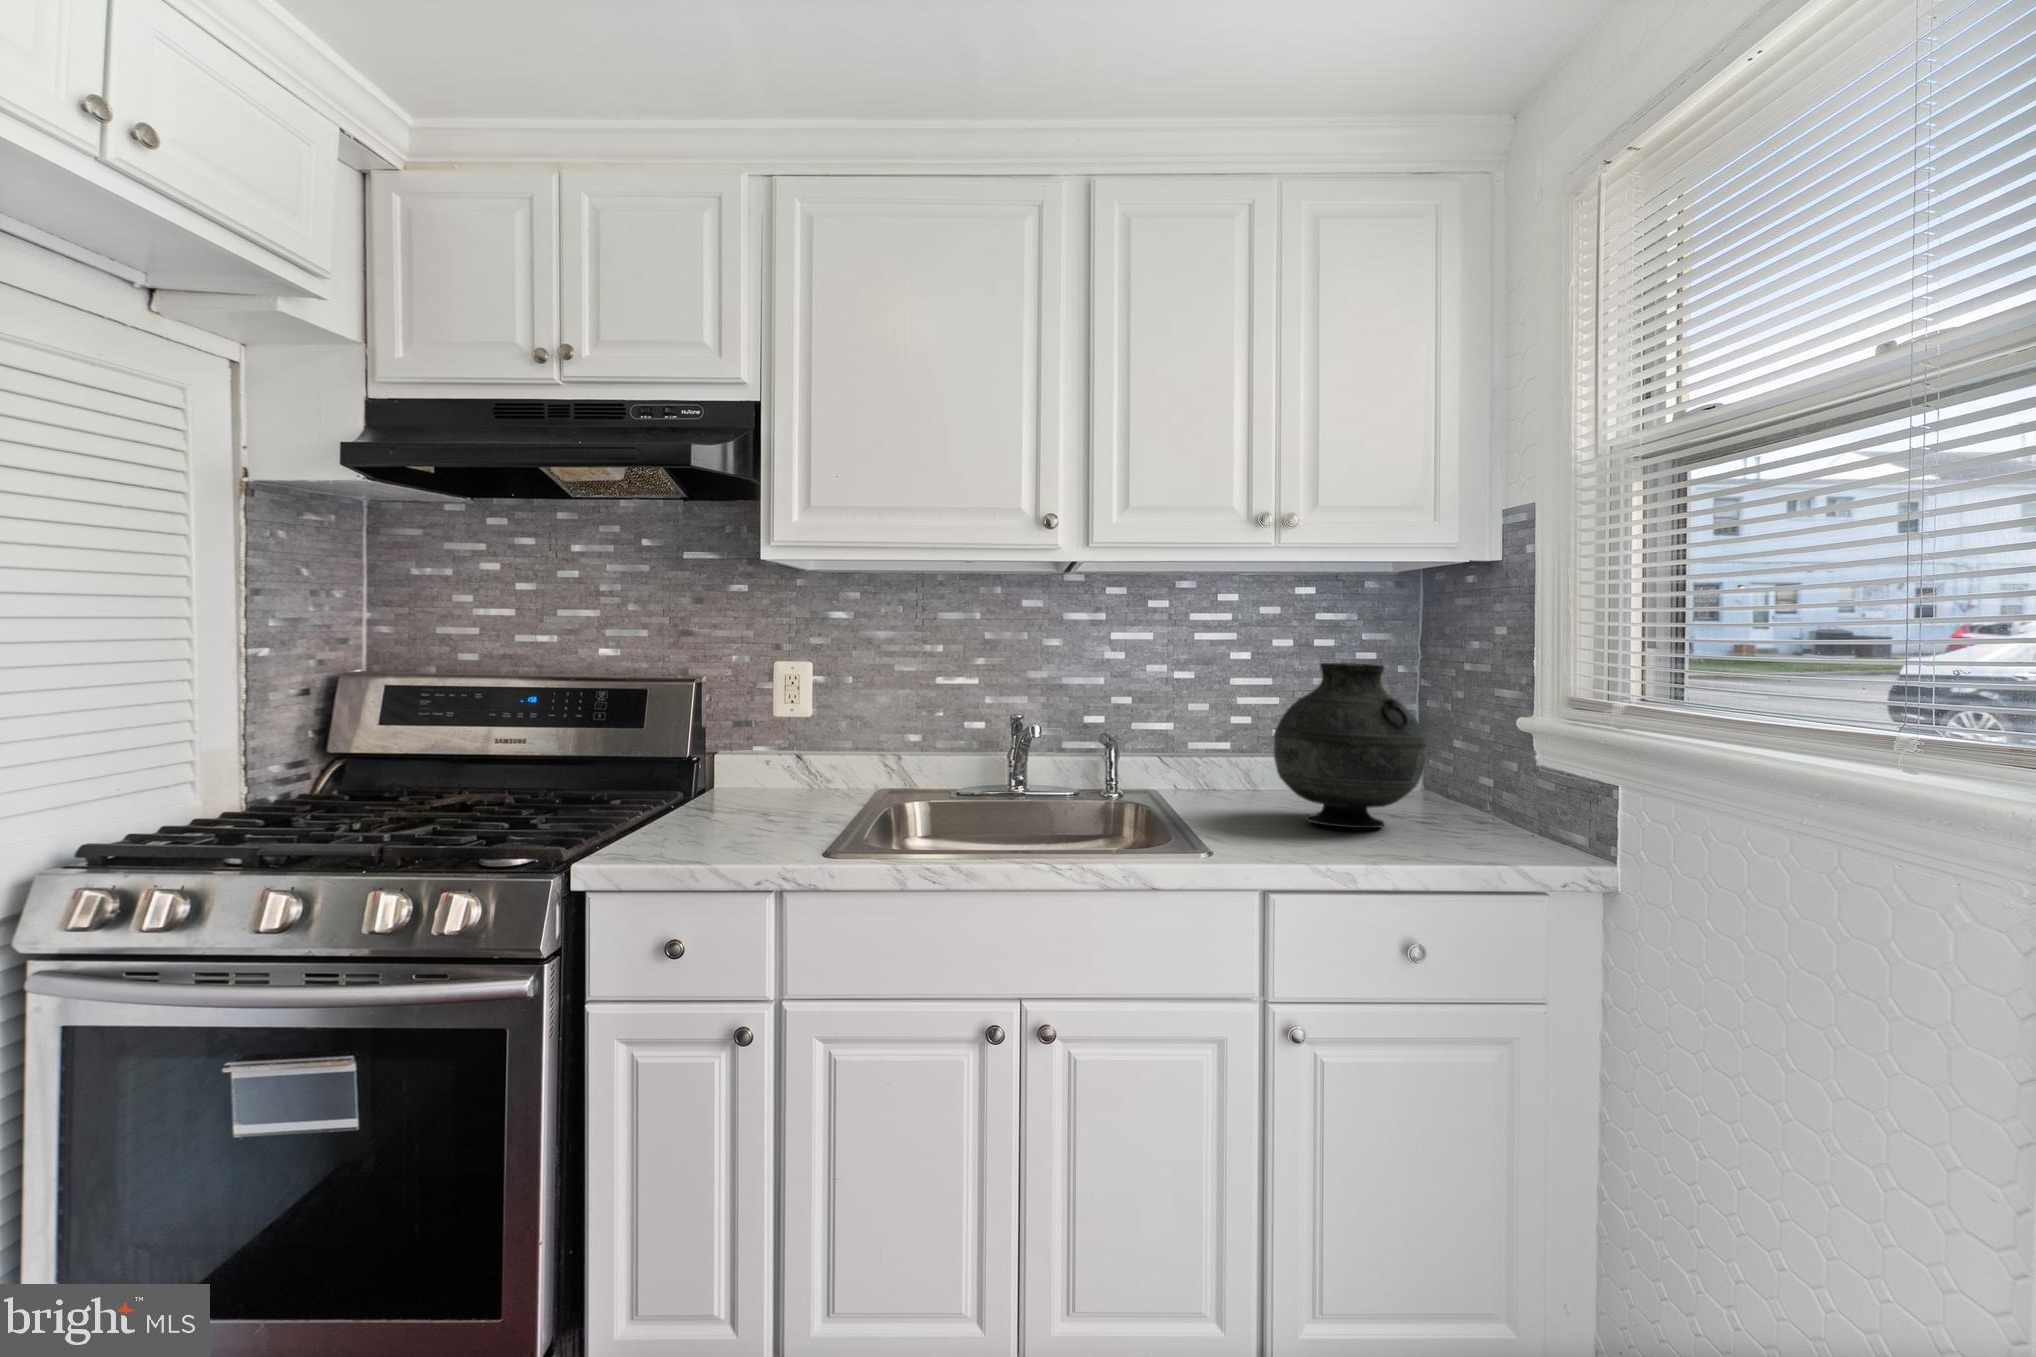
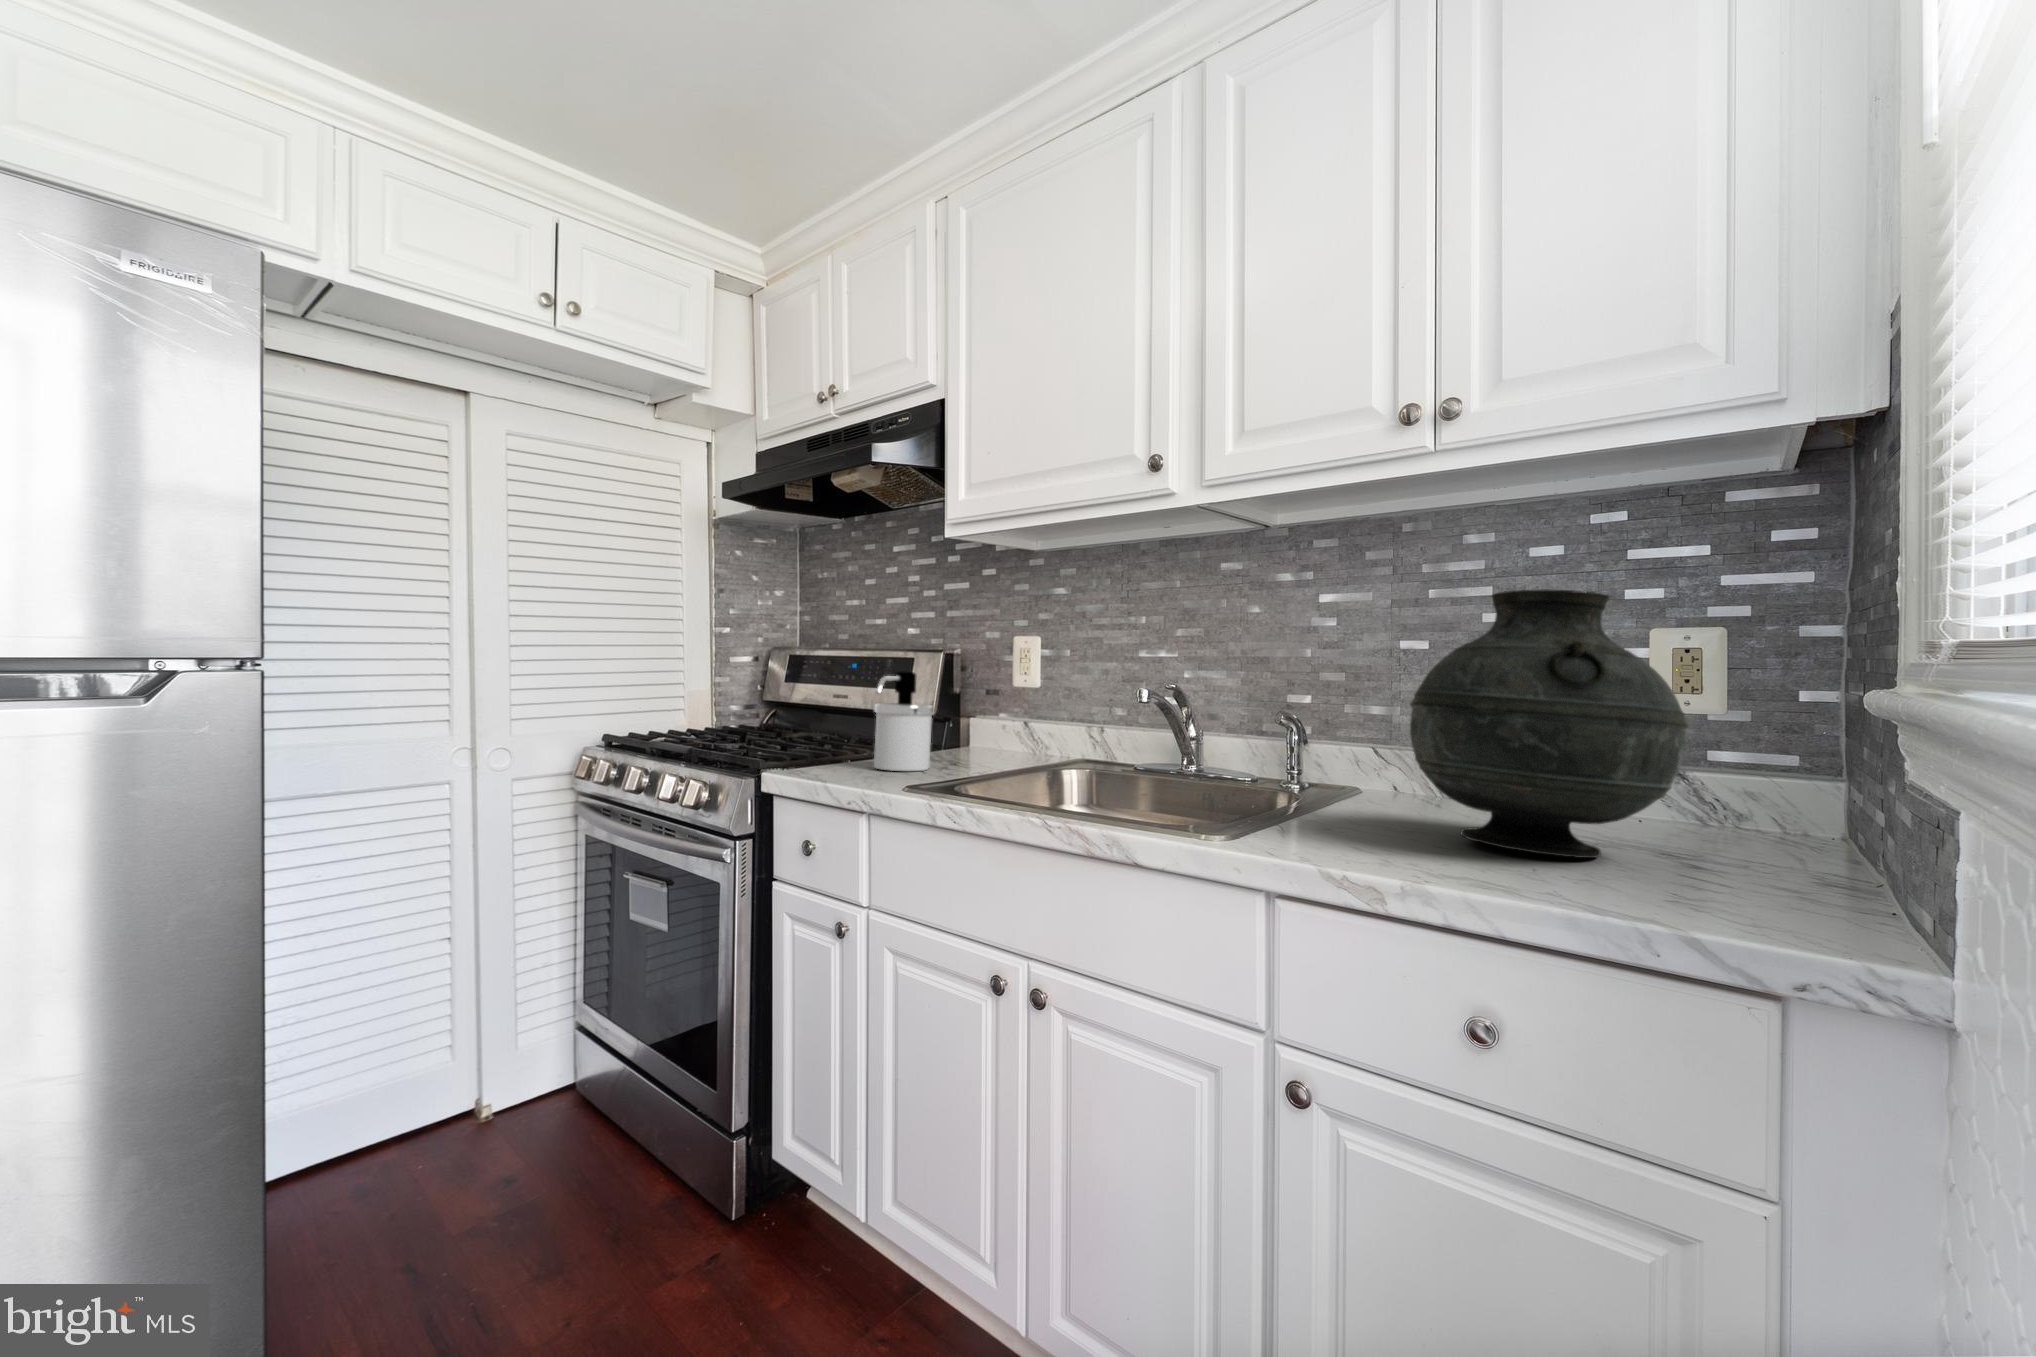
soap dispenser: none [715,719,784,832] -> present [874,672,934,771]

